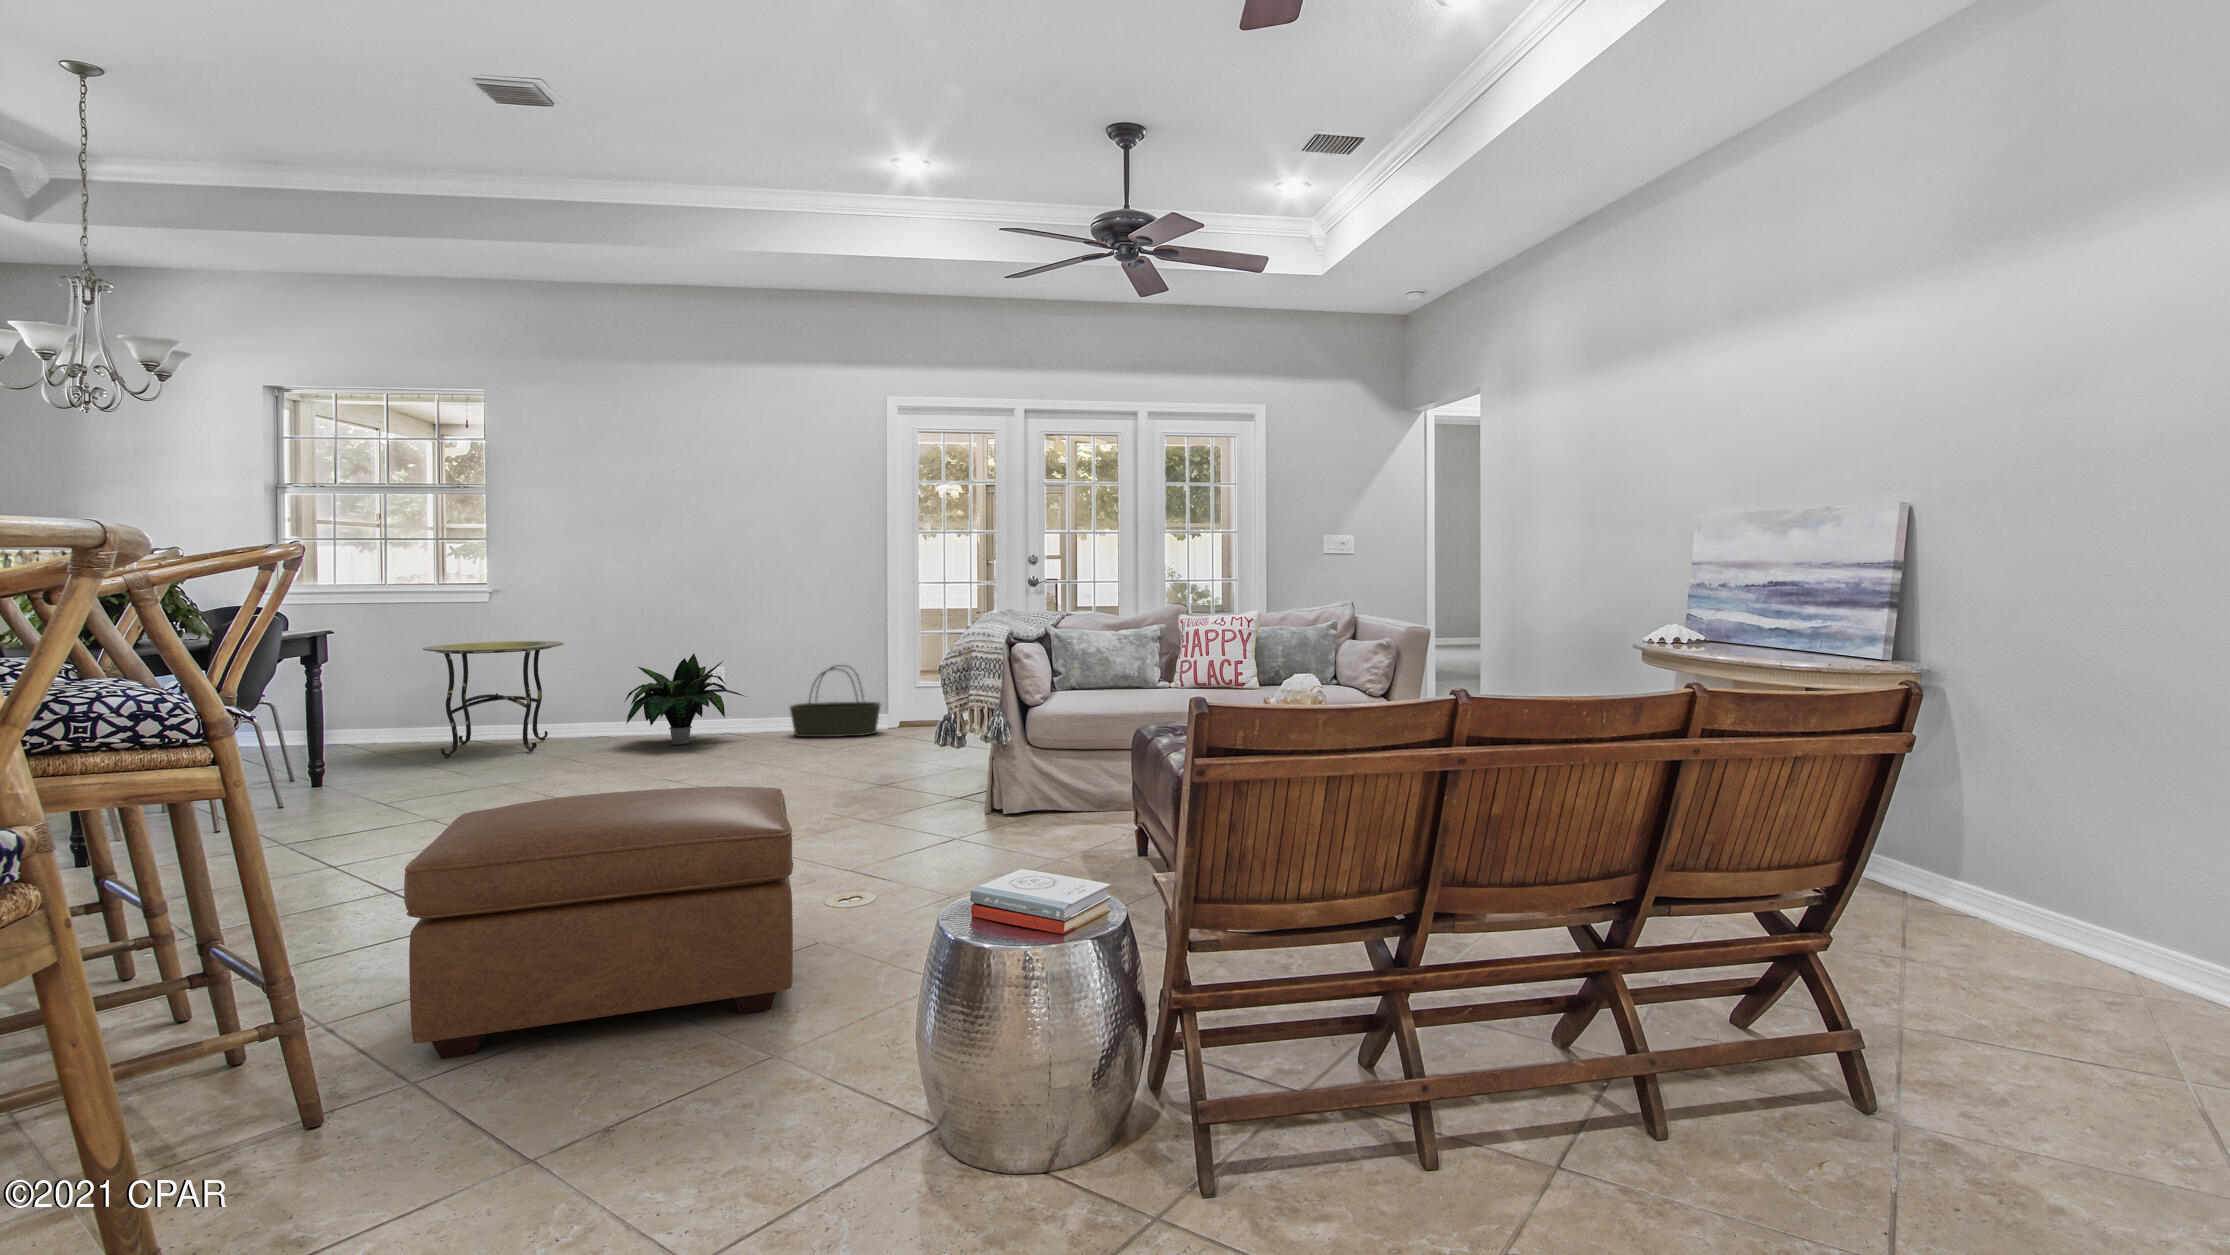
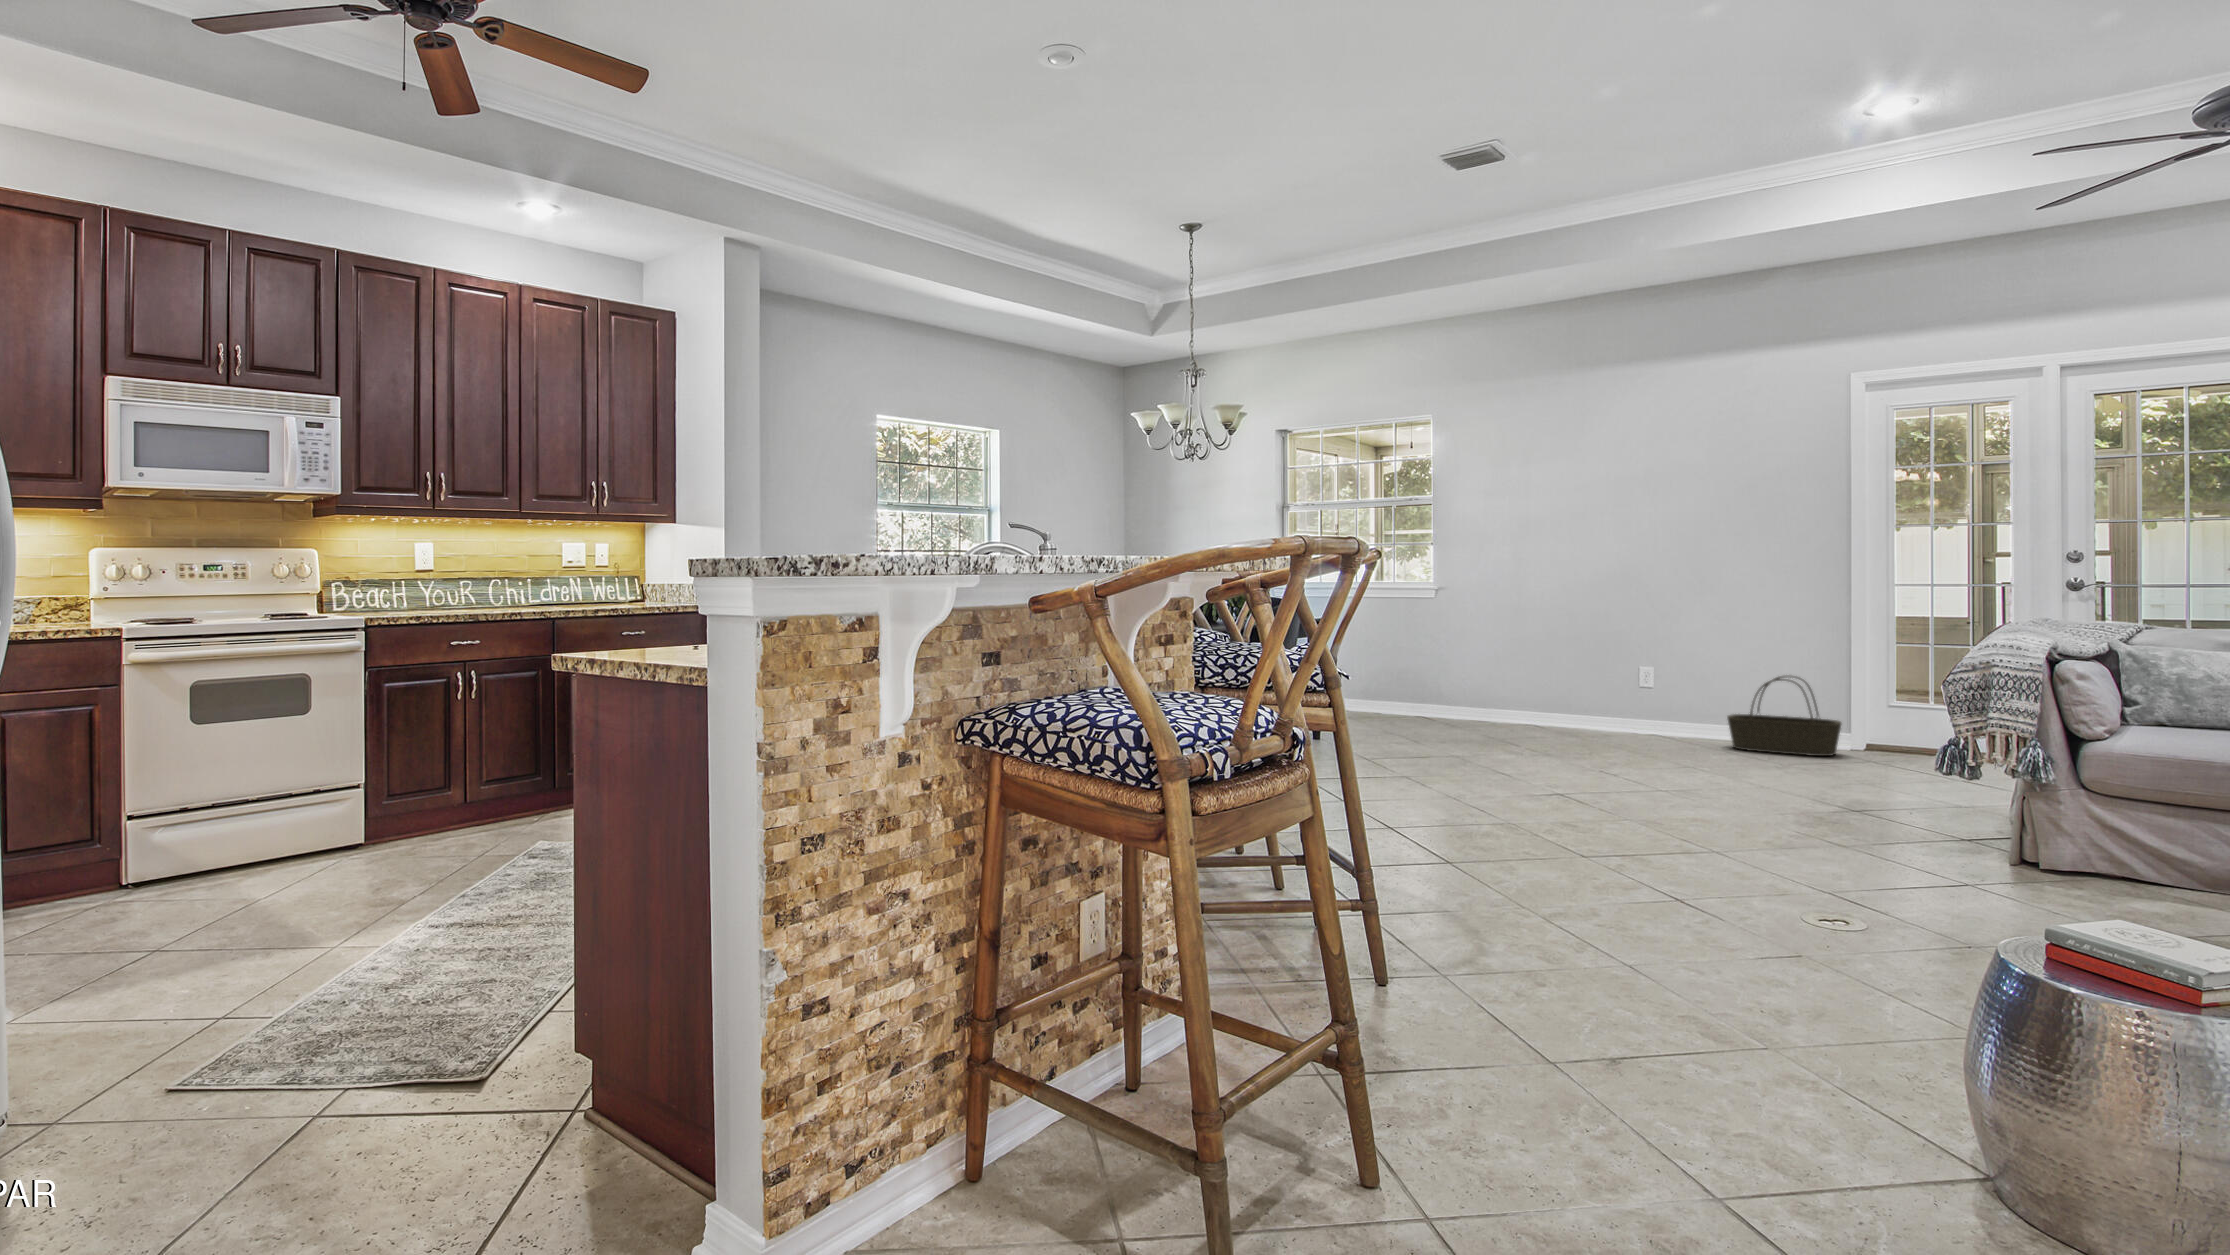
side table: present [423,641,564,757] -> none [1389,636,1500,734]
potted plant: present [625,653,744,745] -> none [1554,654,1680,743]
ottoman: present [404,786,793,1059] -> none [1437,768,1783,1006]

